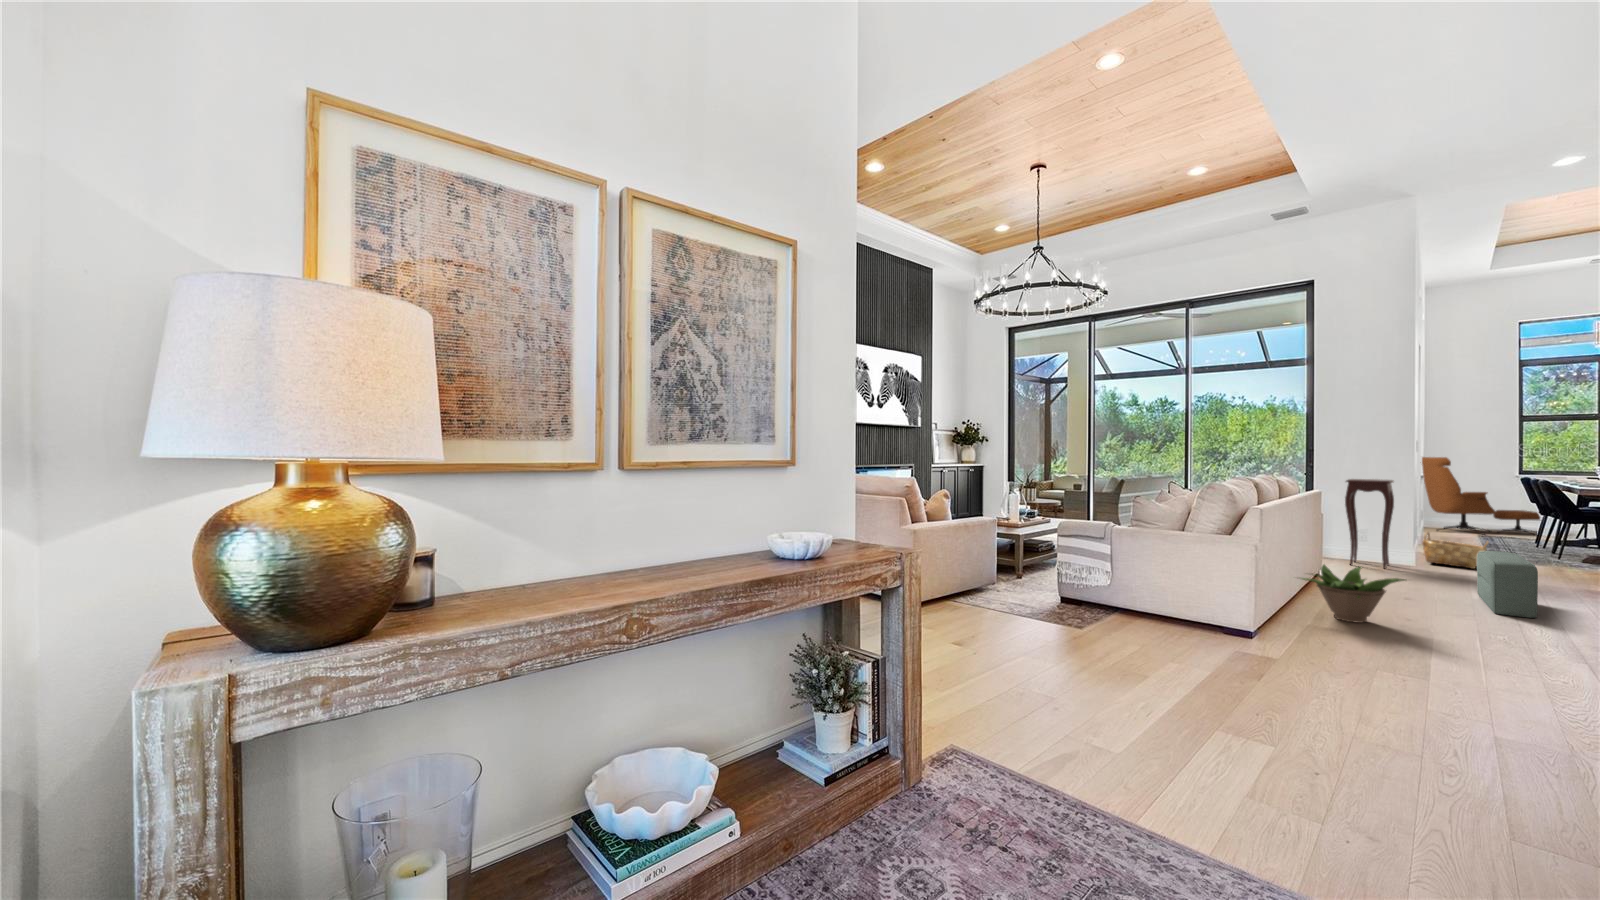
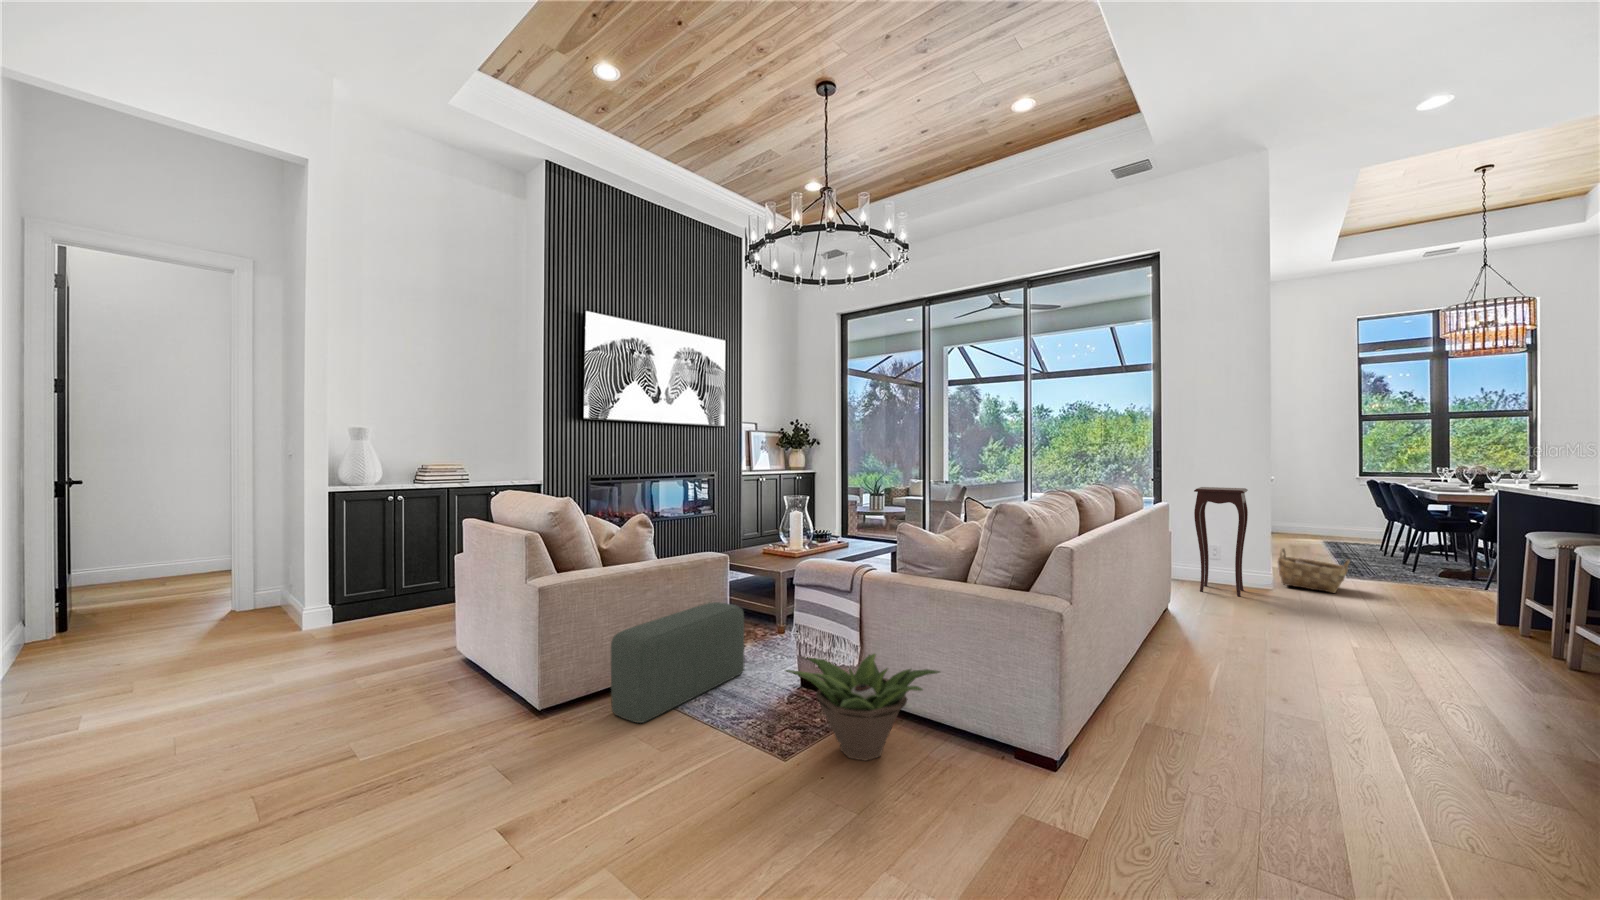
lounge chair: present [1422,457,1540,535] -> none [1267,459,1385,542]
pouf: present [1477,551,1538,618] -> present [611,602,744,723]
decorative plant: present [1301,565,1406,623] -> present [786,654,940,761]

